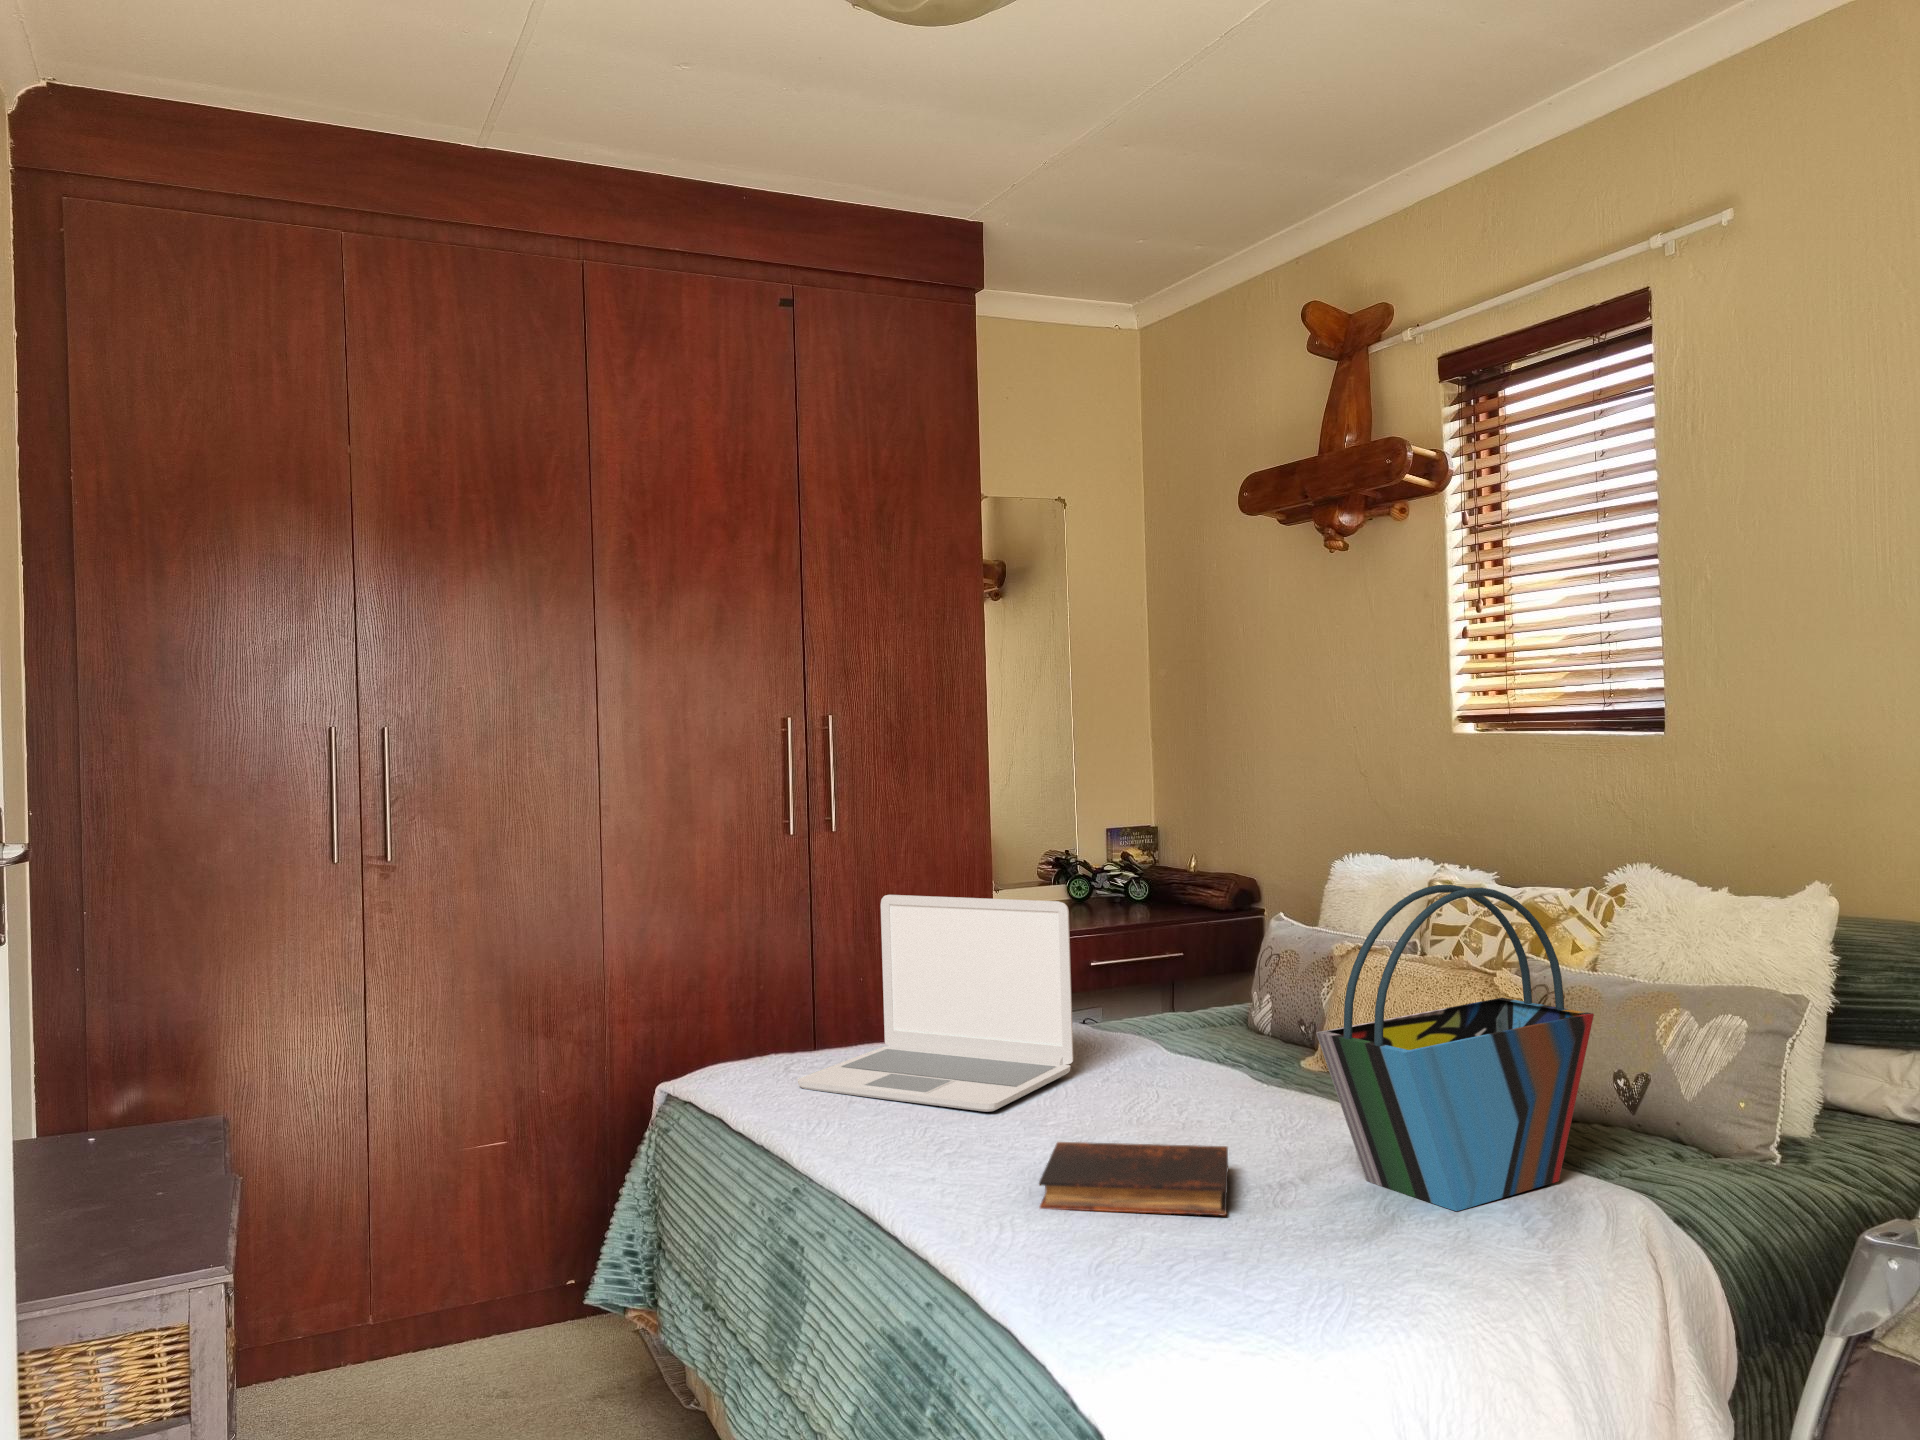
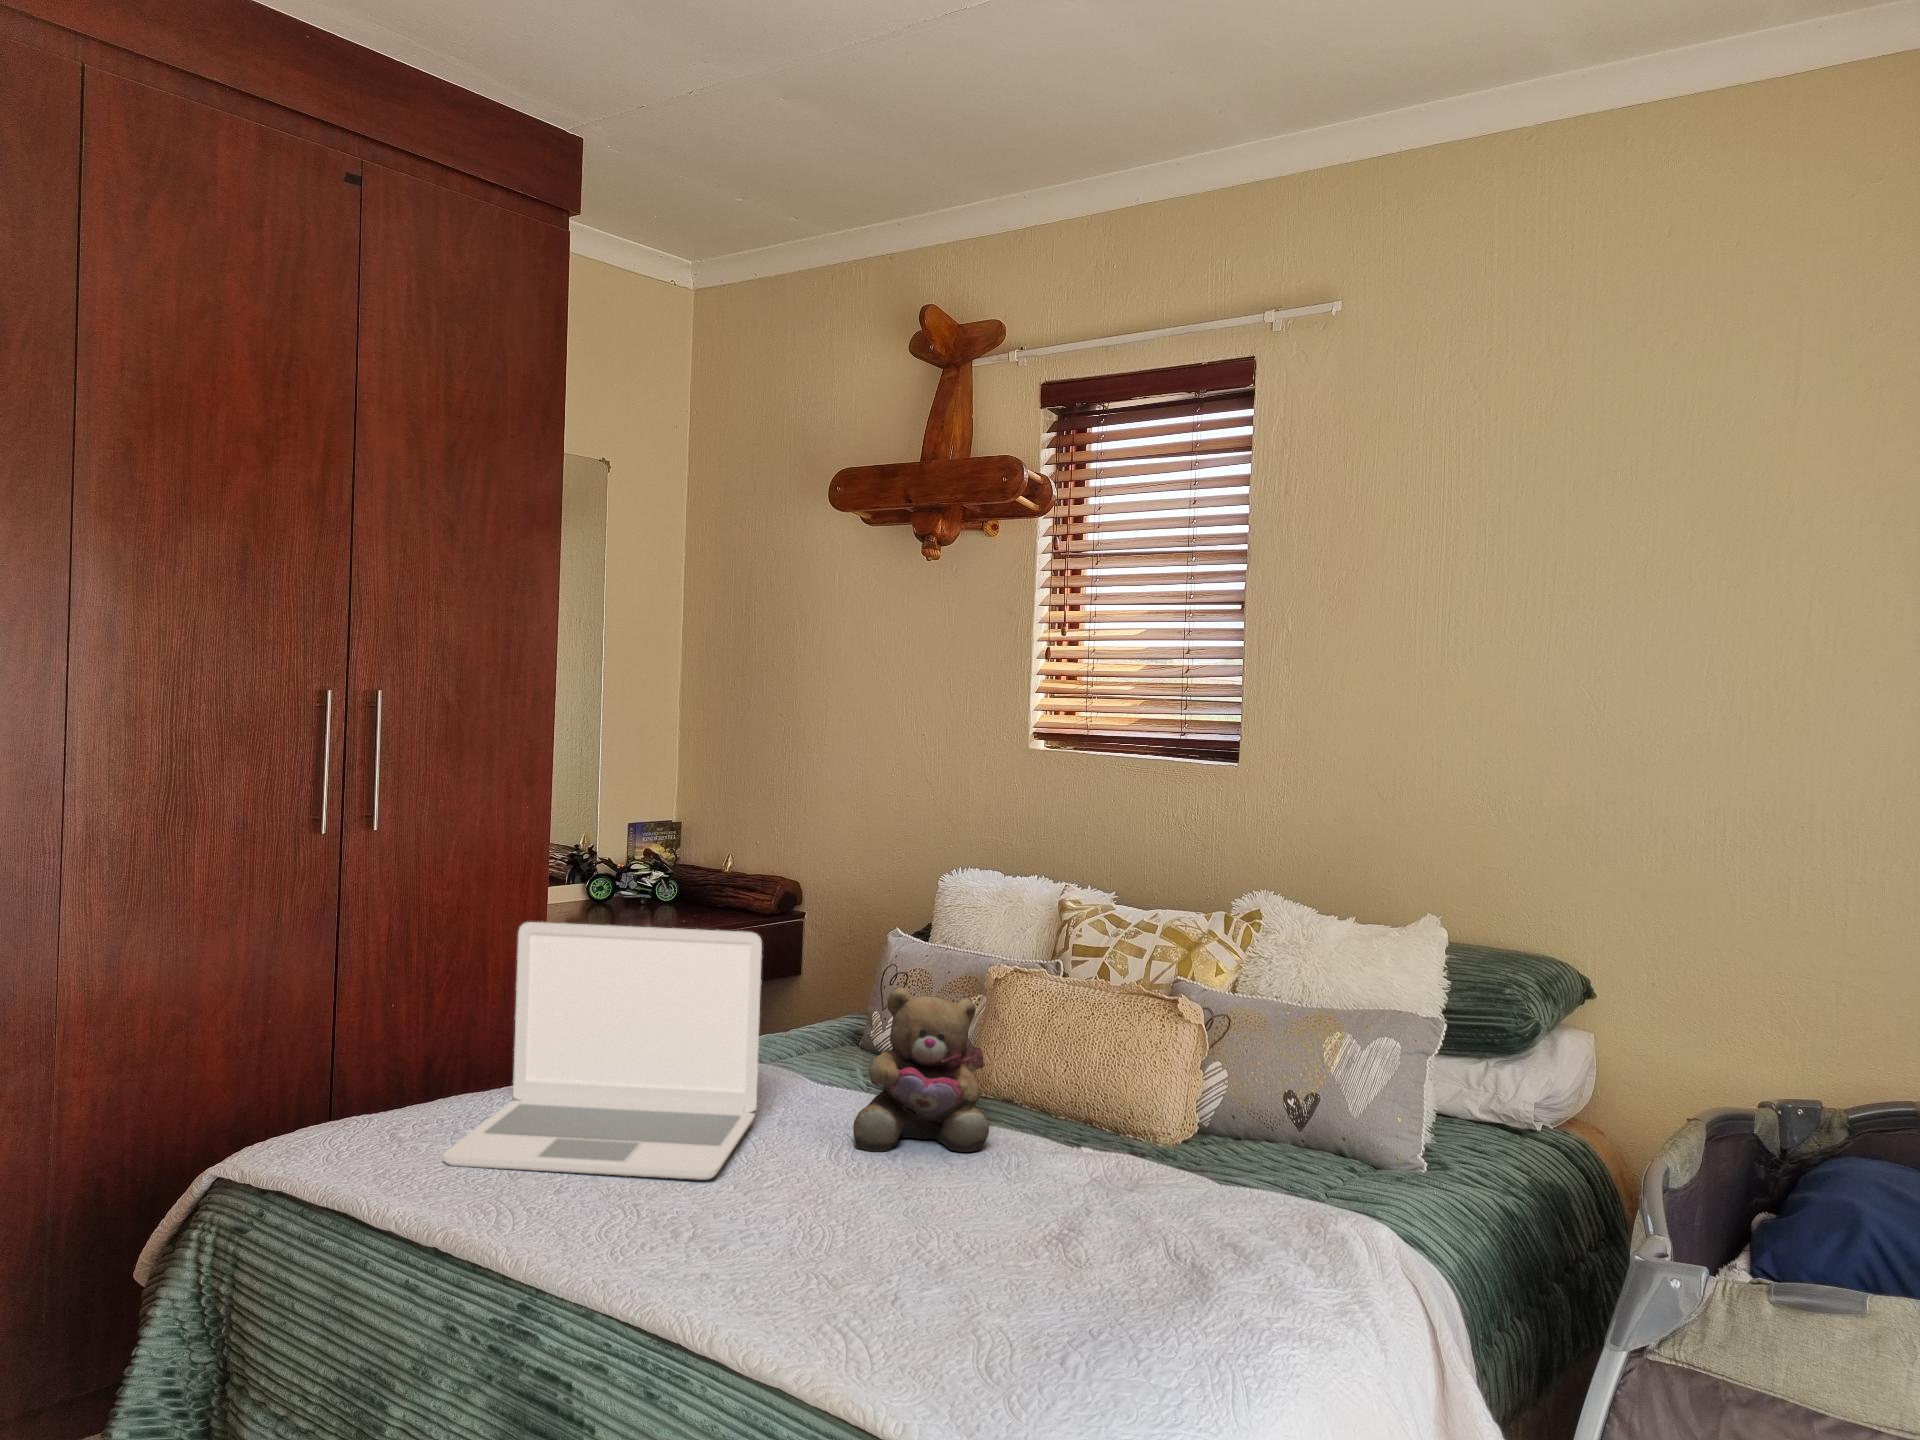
tote bag: present [1316,885,1594,1211] -> none [1131,928,1334,1255]
teddy bear: none [1141,952,1269,1109] -> present [853,987,989,1152]
book: present [1039,1142,1228,1216] -> none [844,1206,1071,1304]

